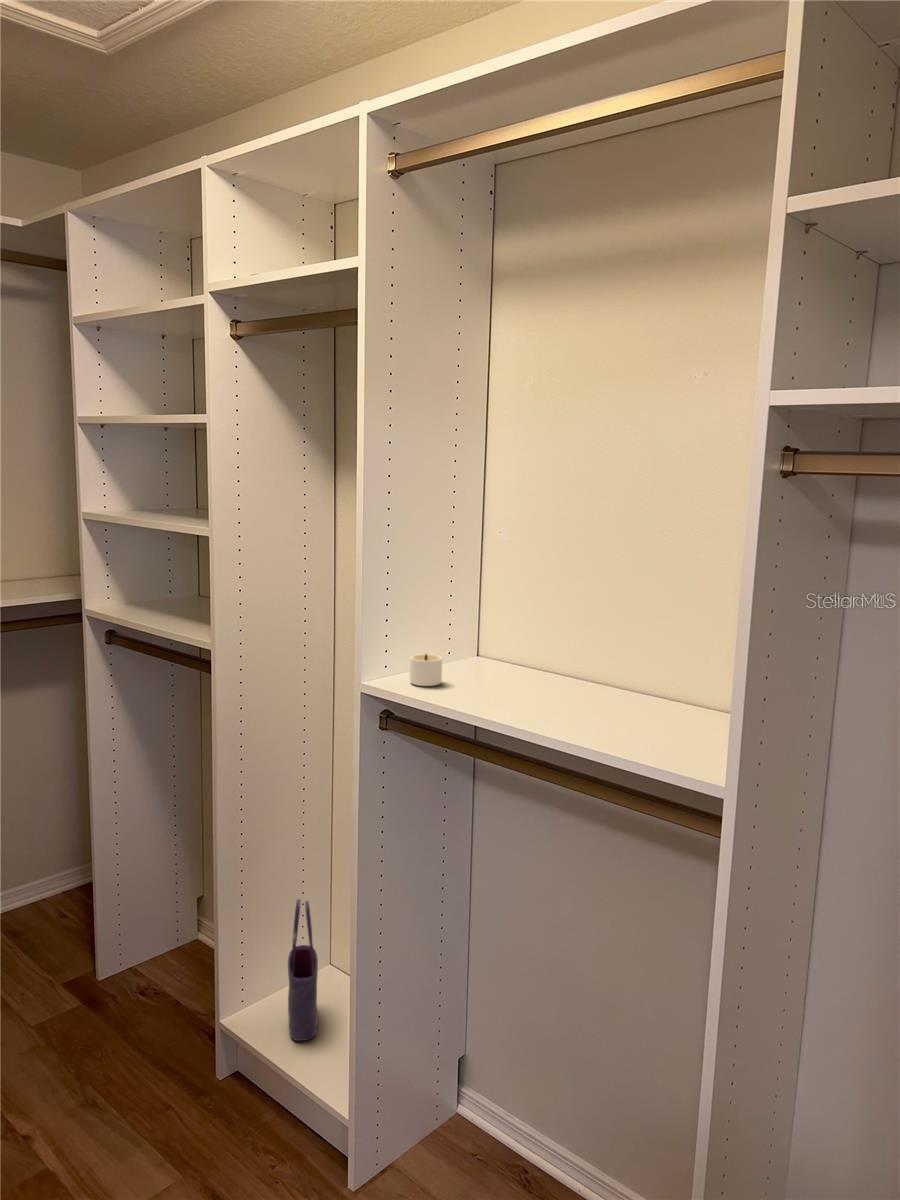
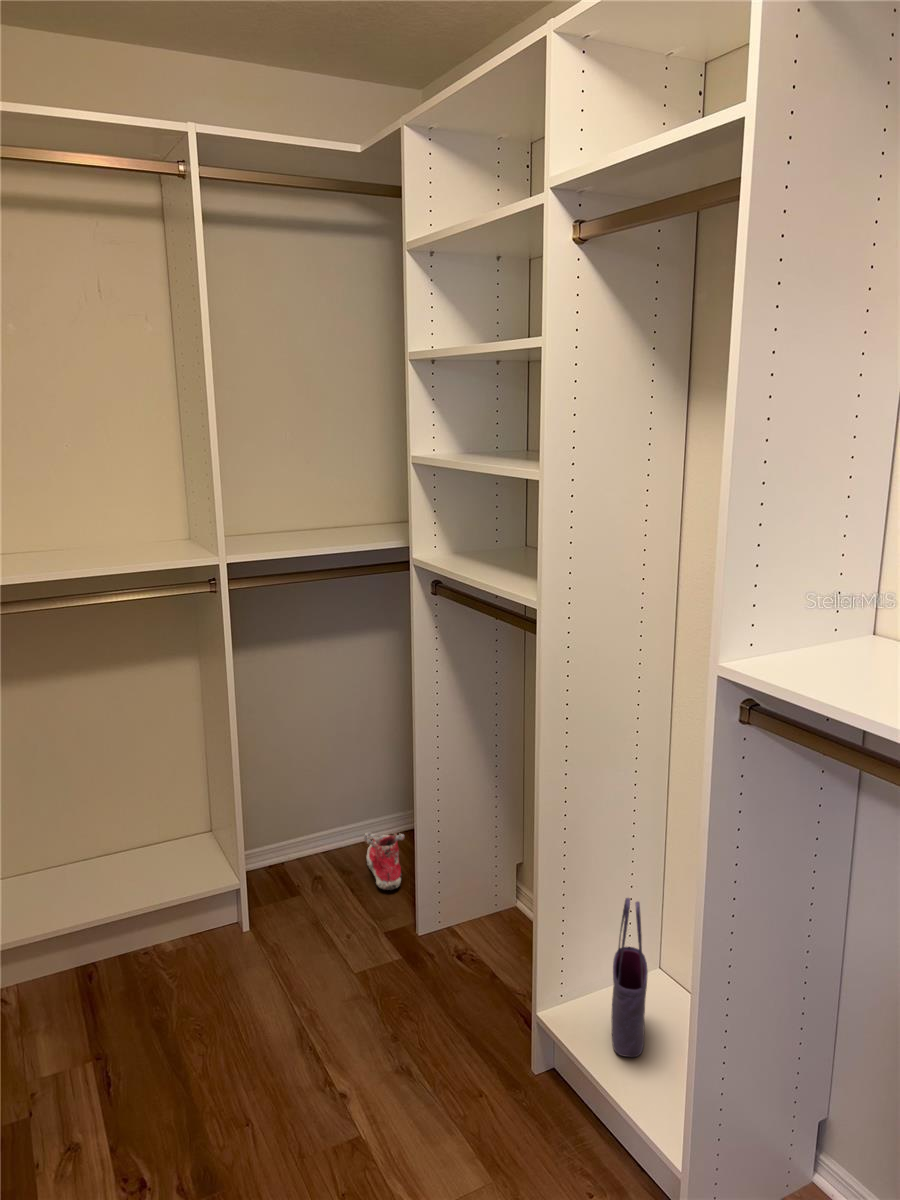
candle: present [410,654,442,686] -> none [790,632,855,678]
shoe: none [36,886,81,945] -> present [364,832,404,890]

